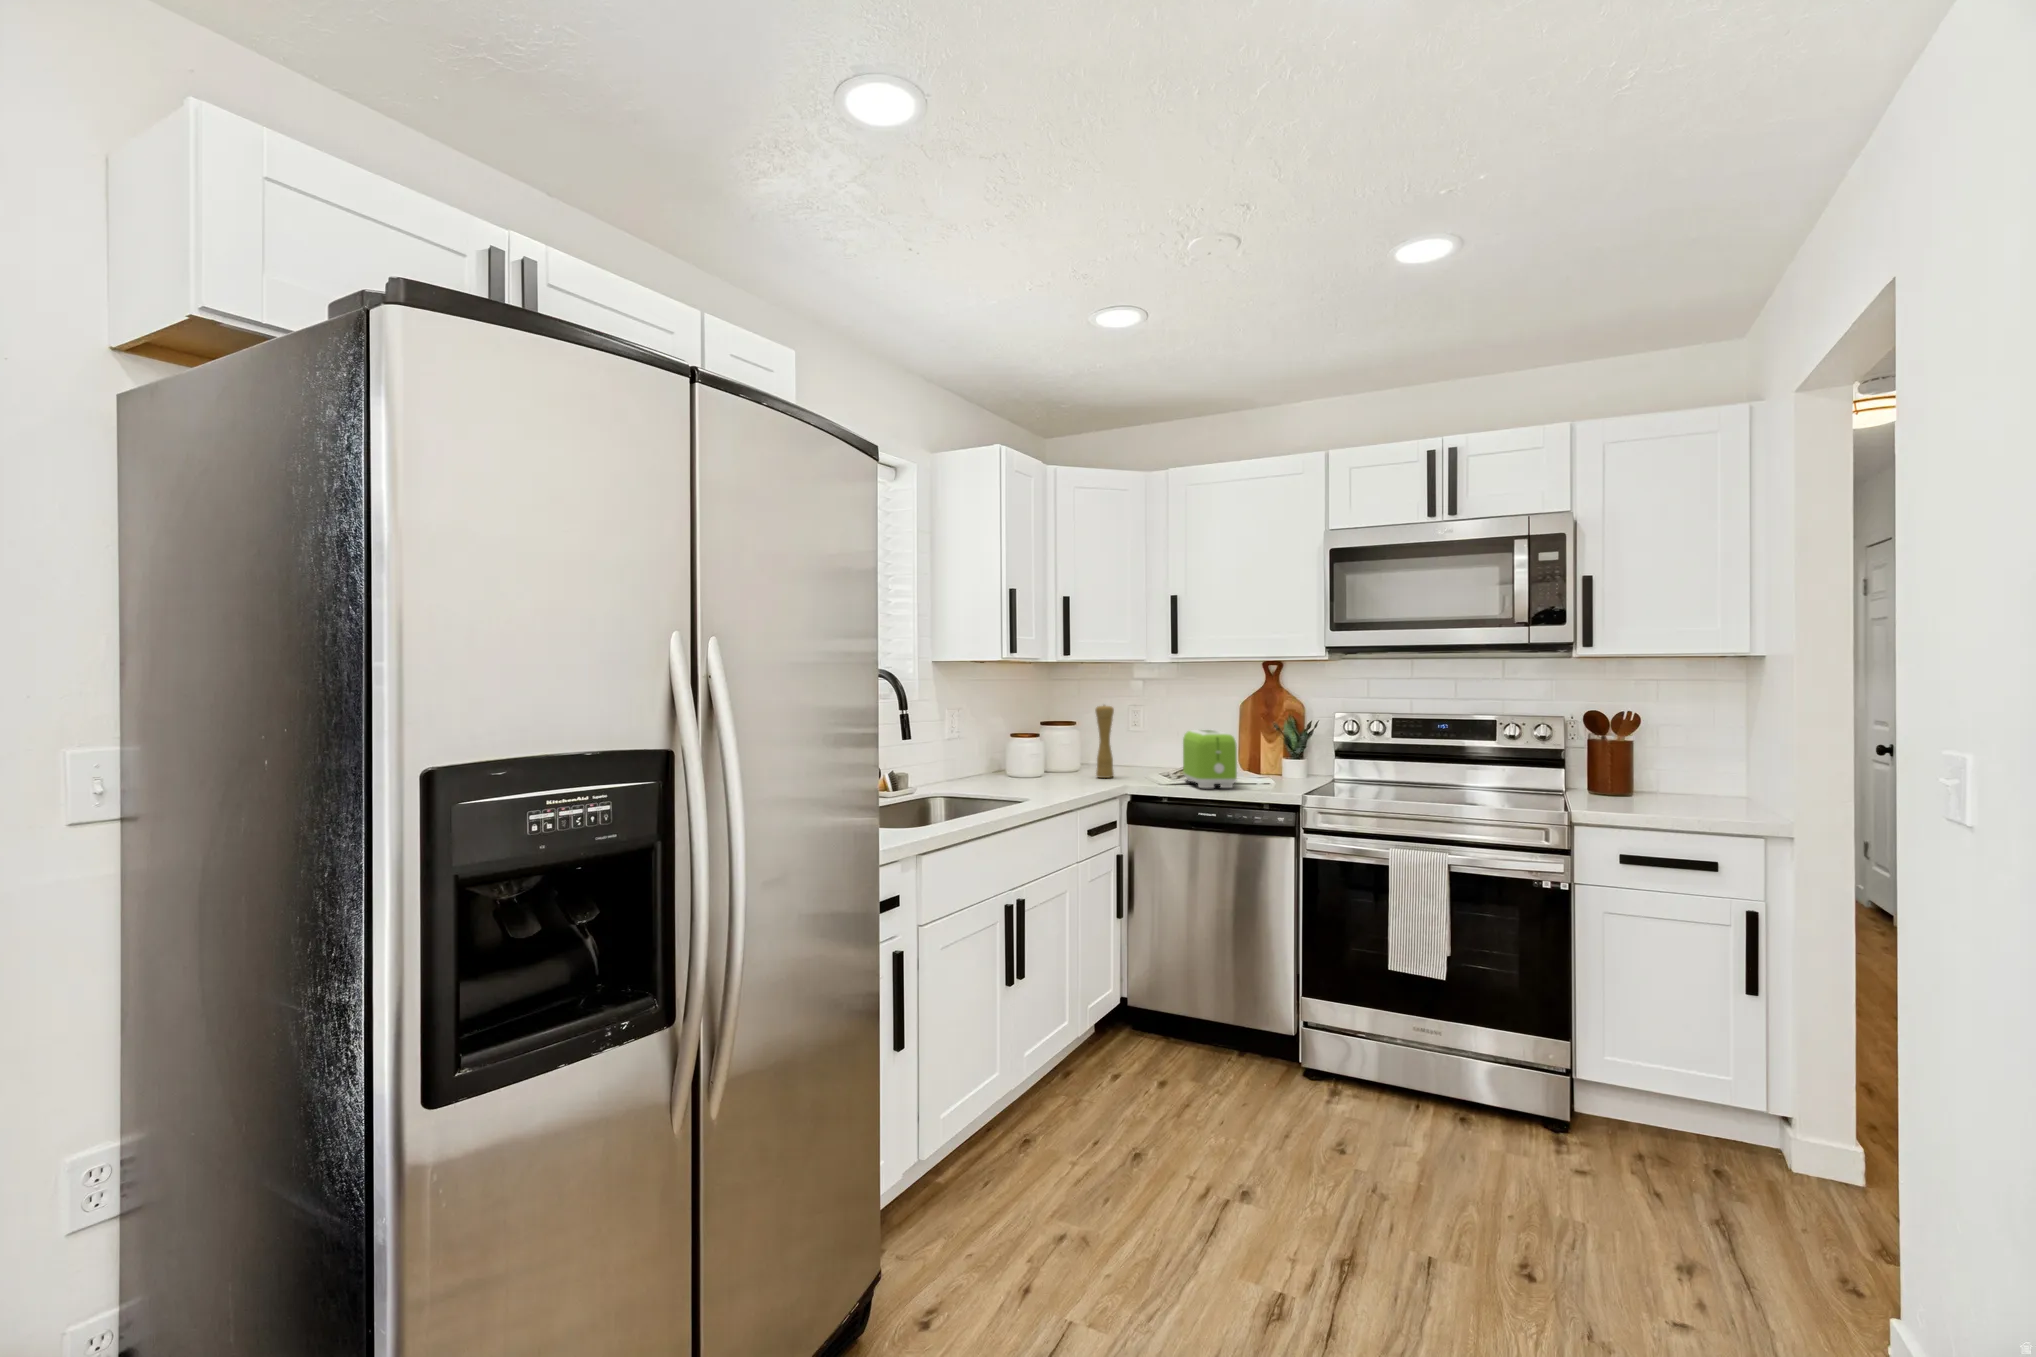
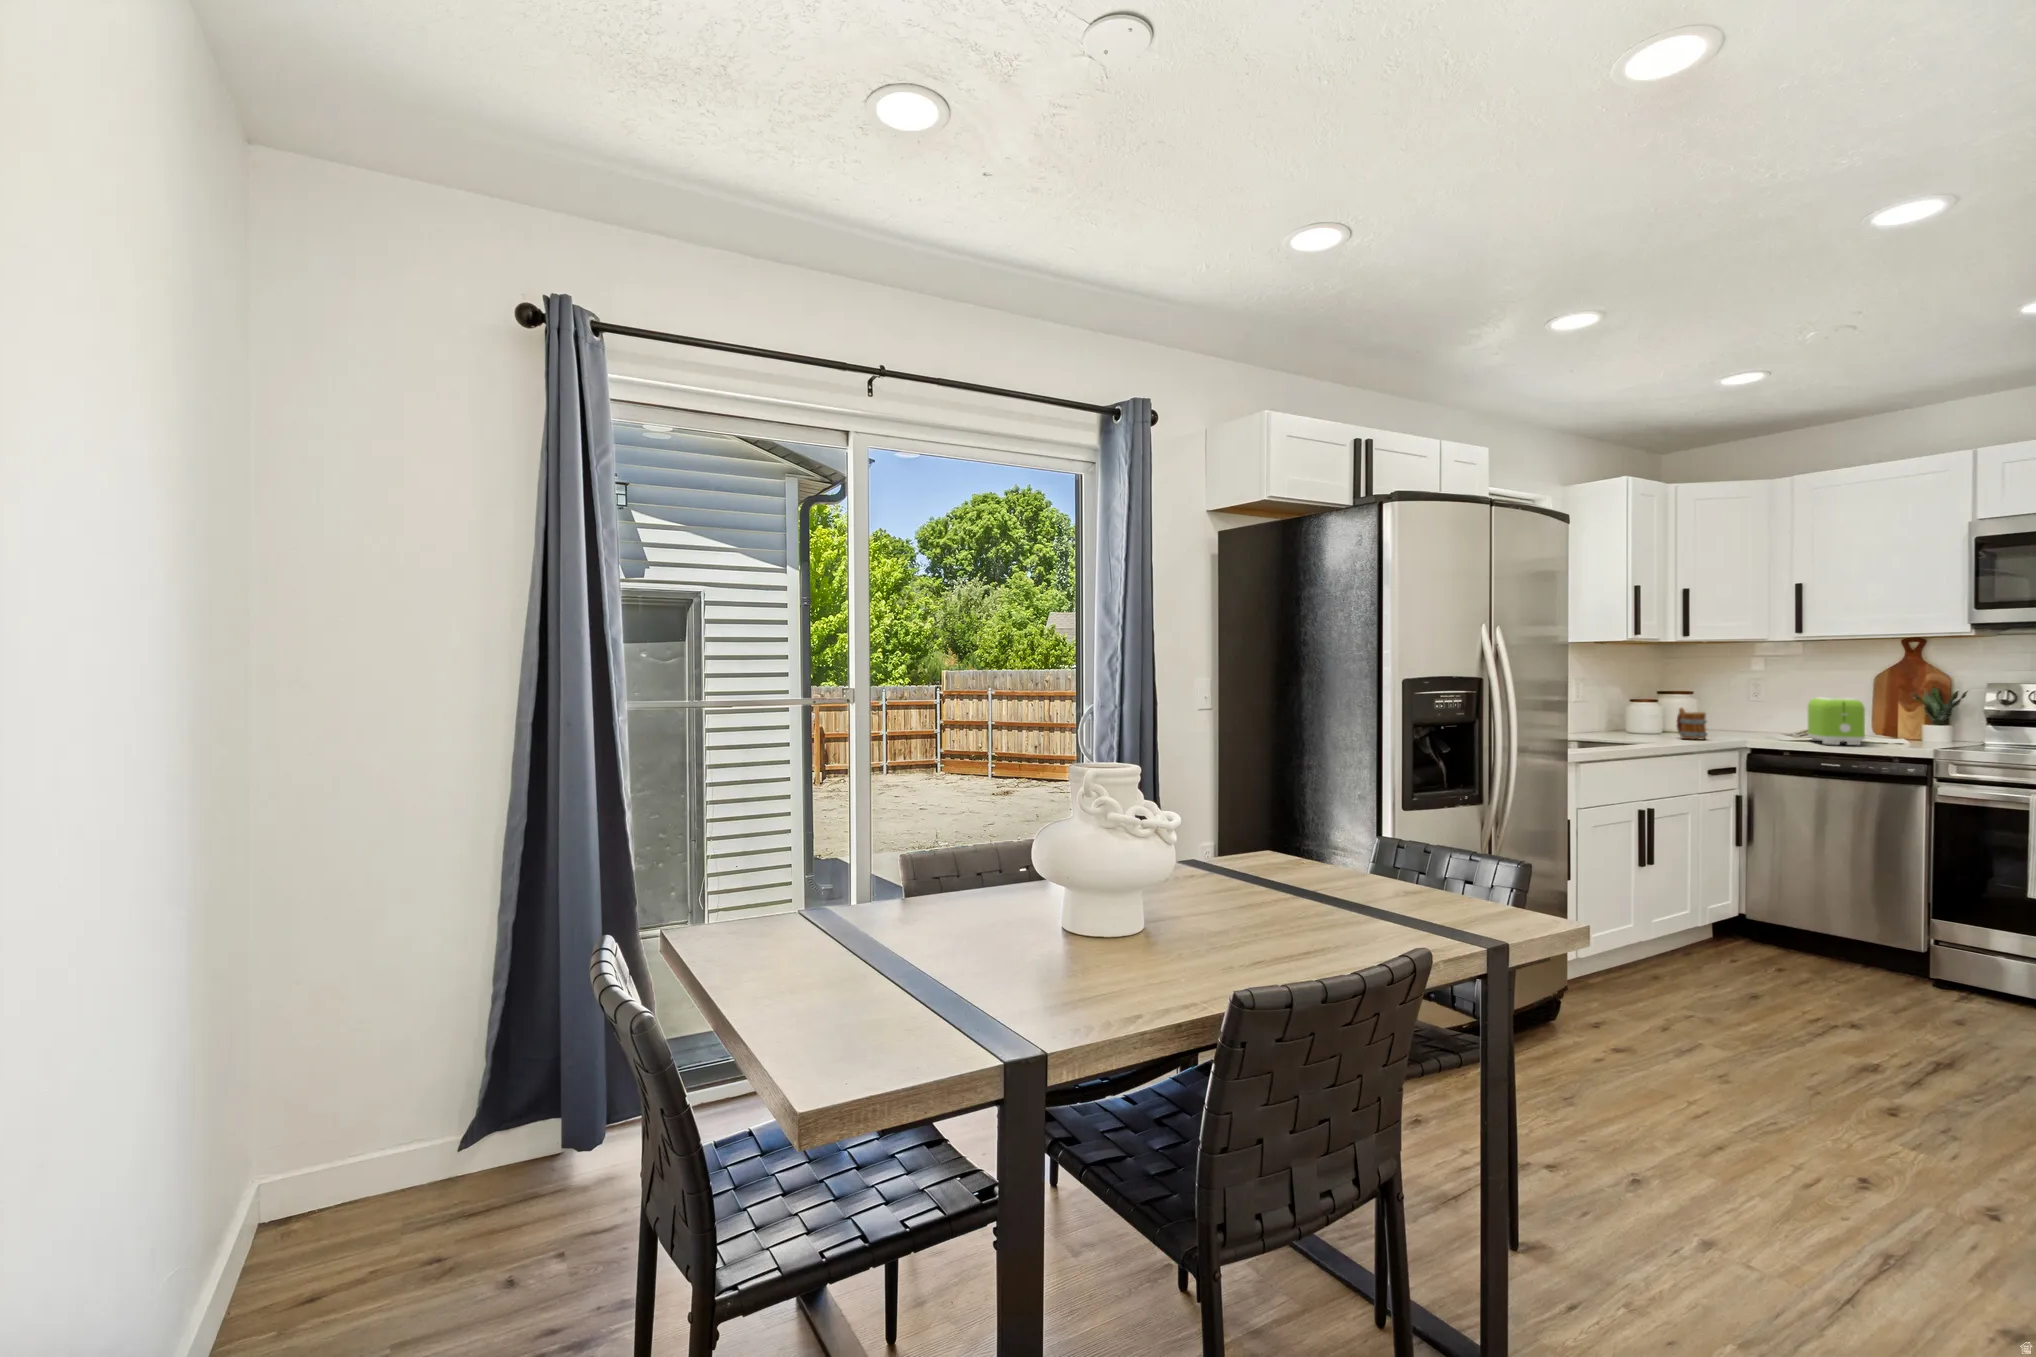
pepper mill: present [1095,705,1114,778] -> none [1716,676,1735,736]
mug: none [1055,745,1087,785] -> present [1677,708,1707,739]

